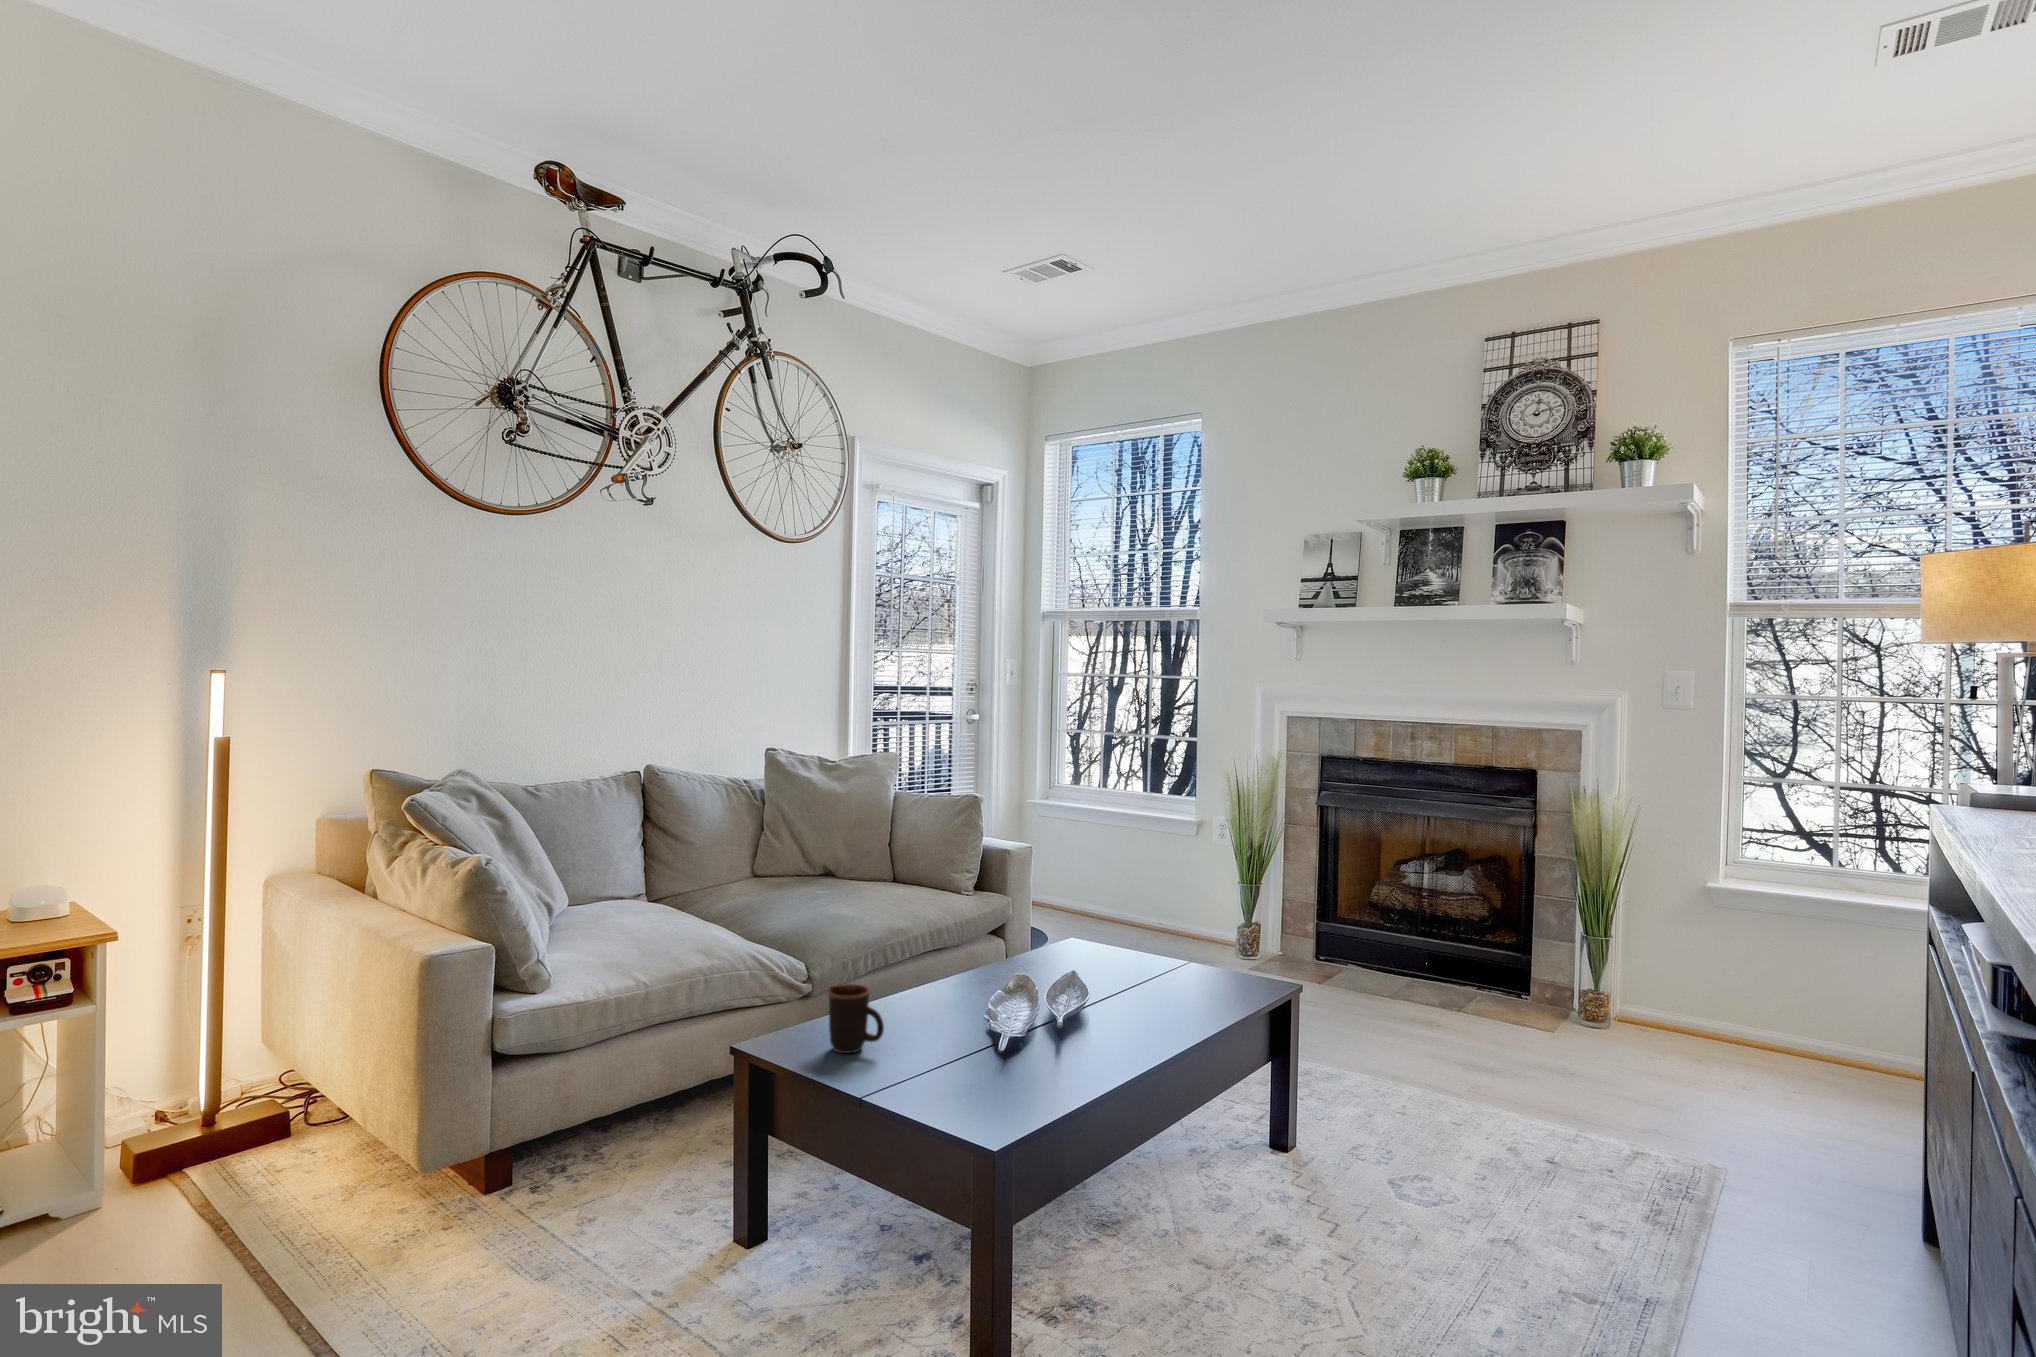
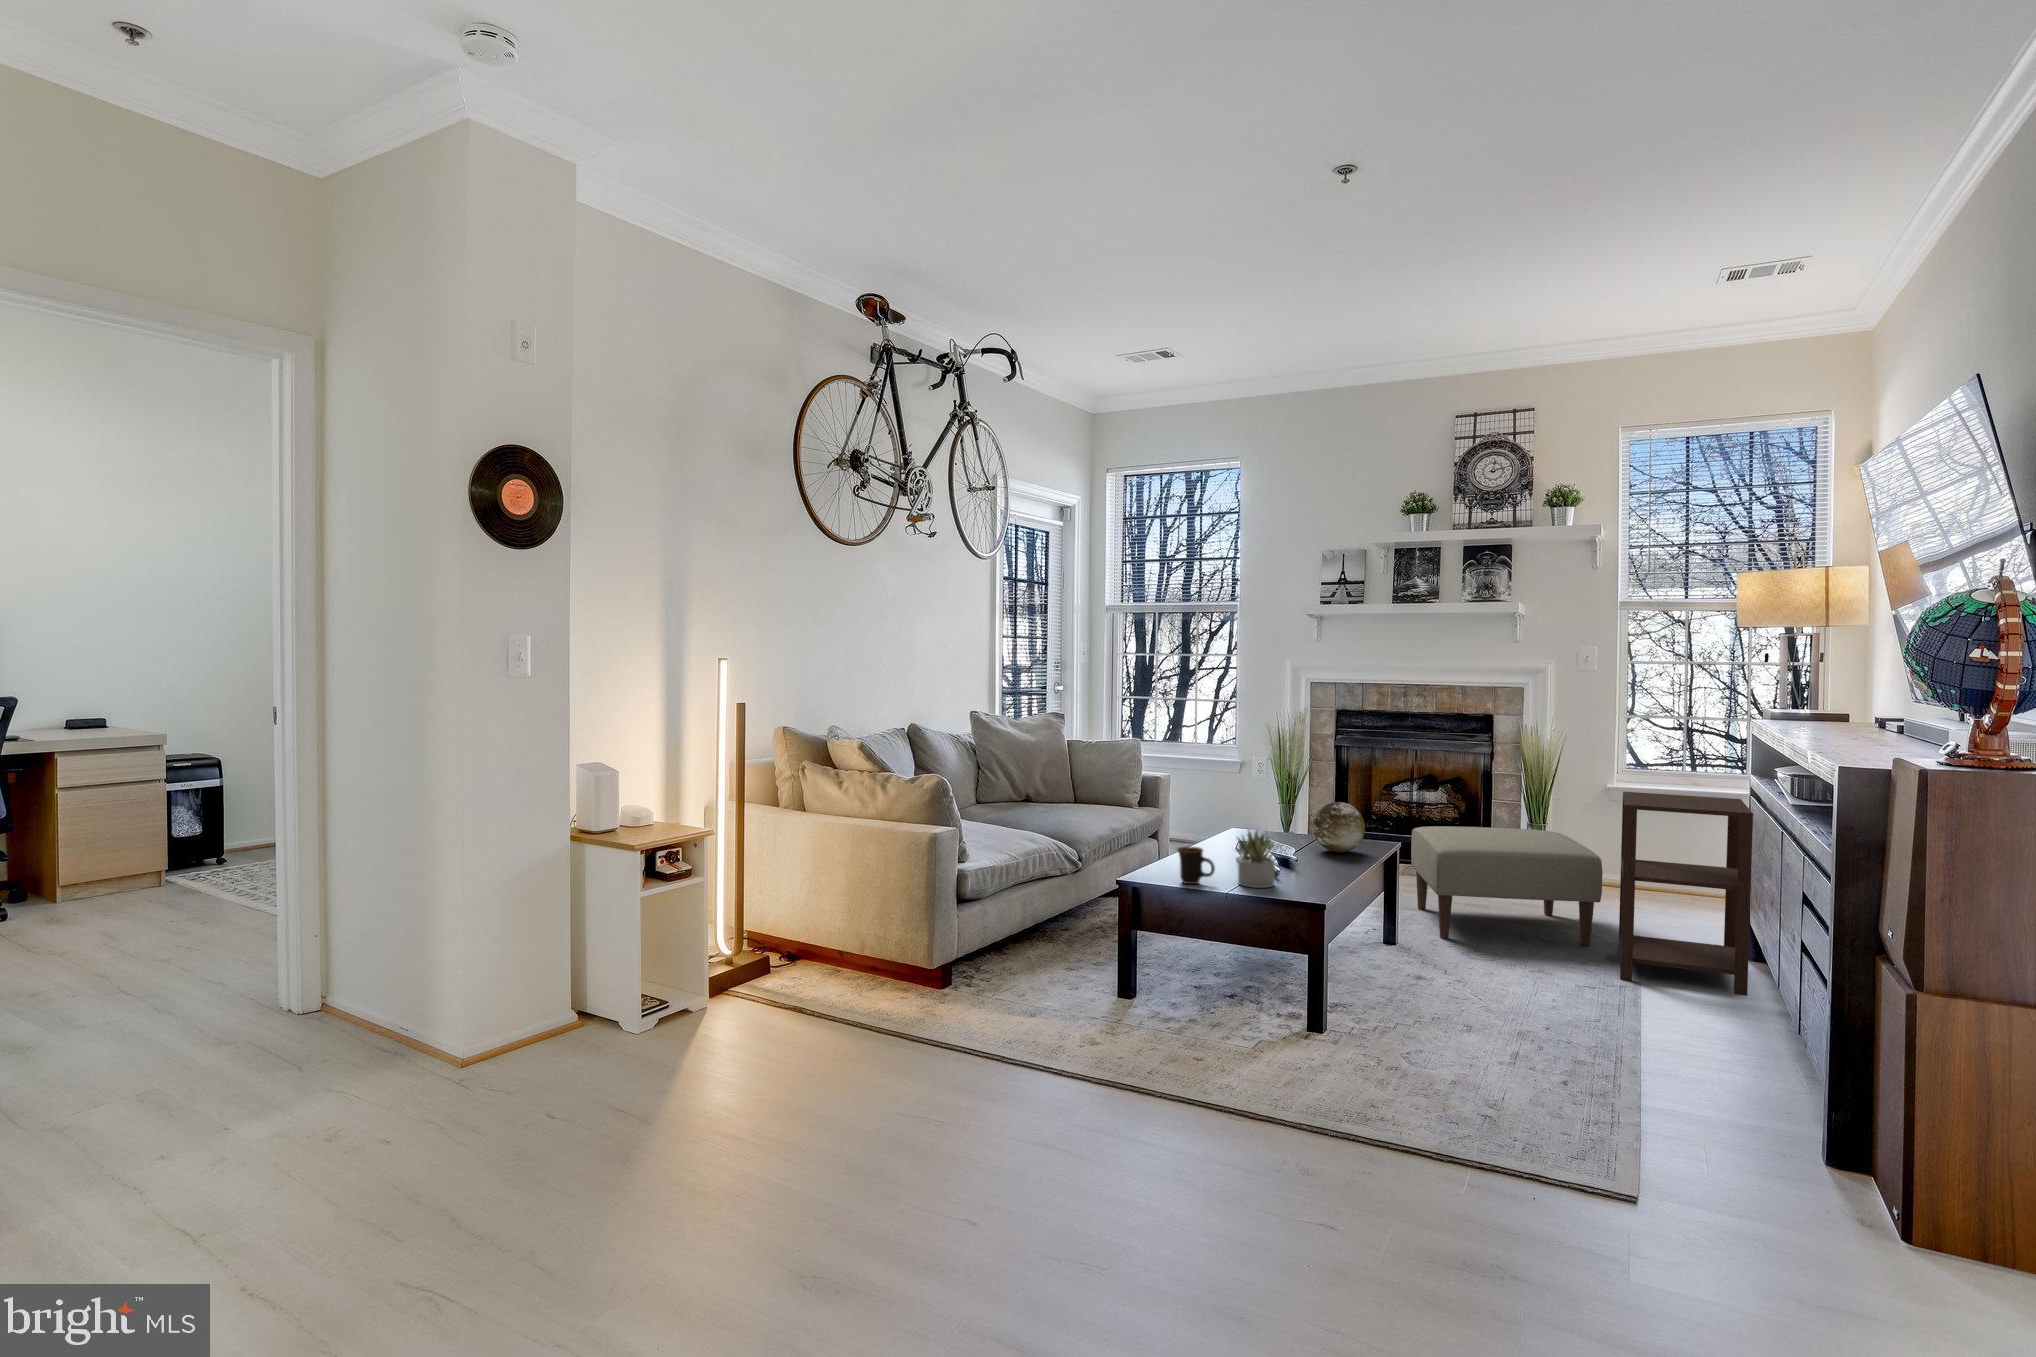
decorative orb: none [1145,907,1227,991] -> present [1313,802,1365,852]
side table: none [1656,913,1921,1345] -> present [1618,792,1753,996]
ottoman: none [1364,940,1650,1174] -> present [1411,826,1602,946]
succulent plant: none [920,957,987,1071] -> present [1238,831,1275,888]

